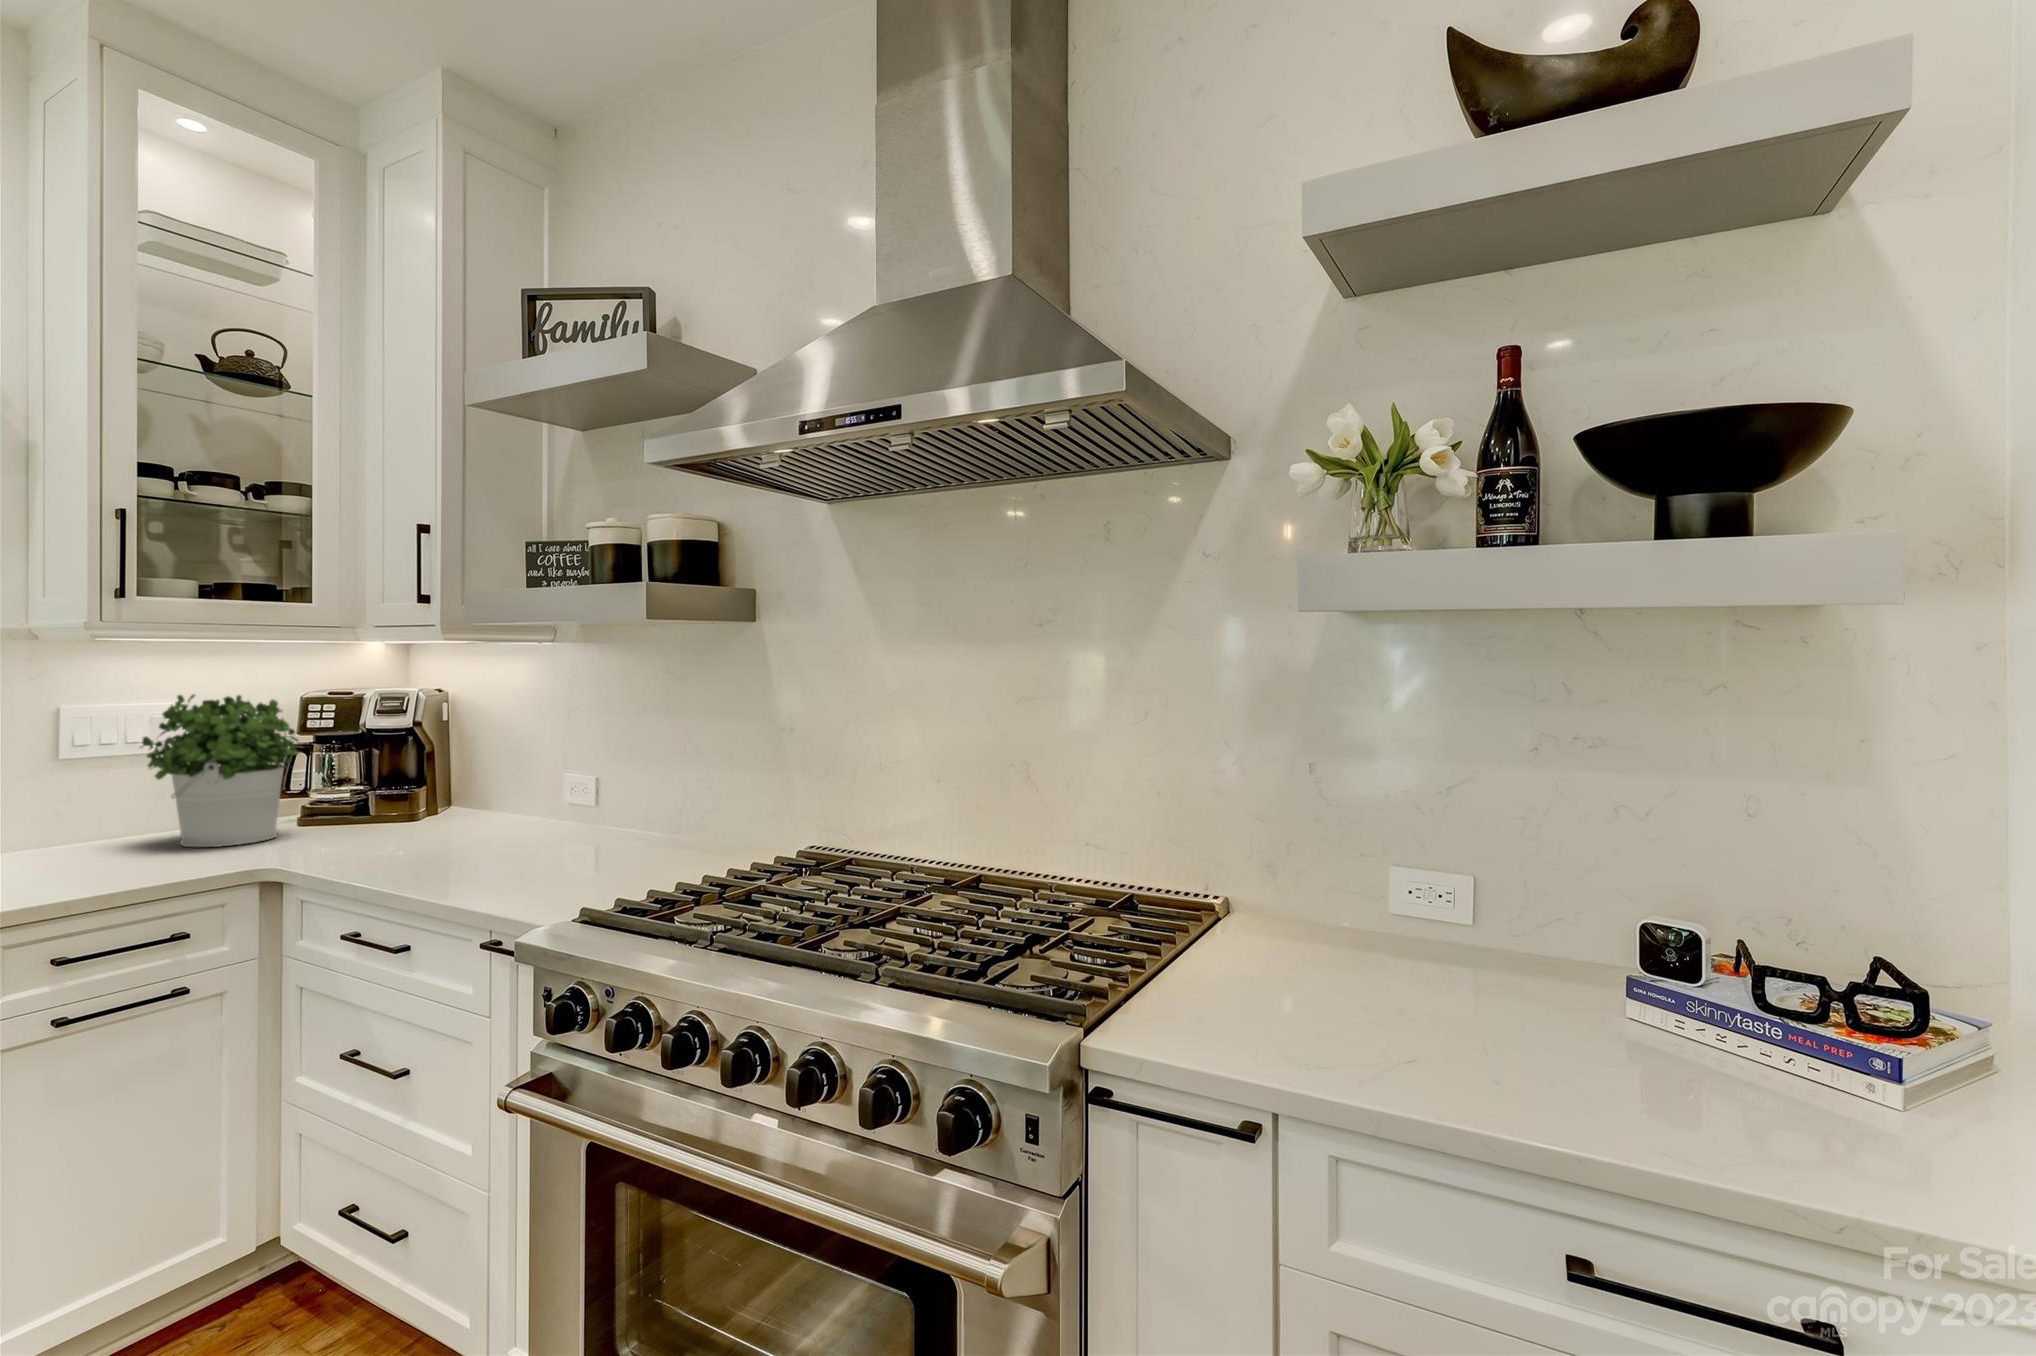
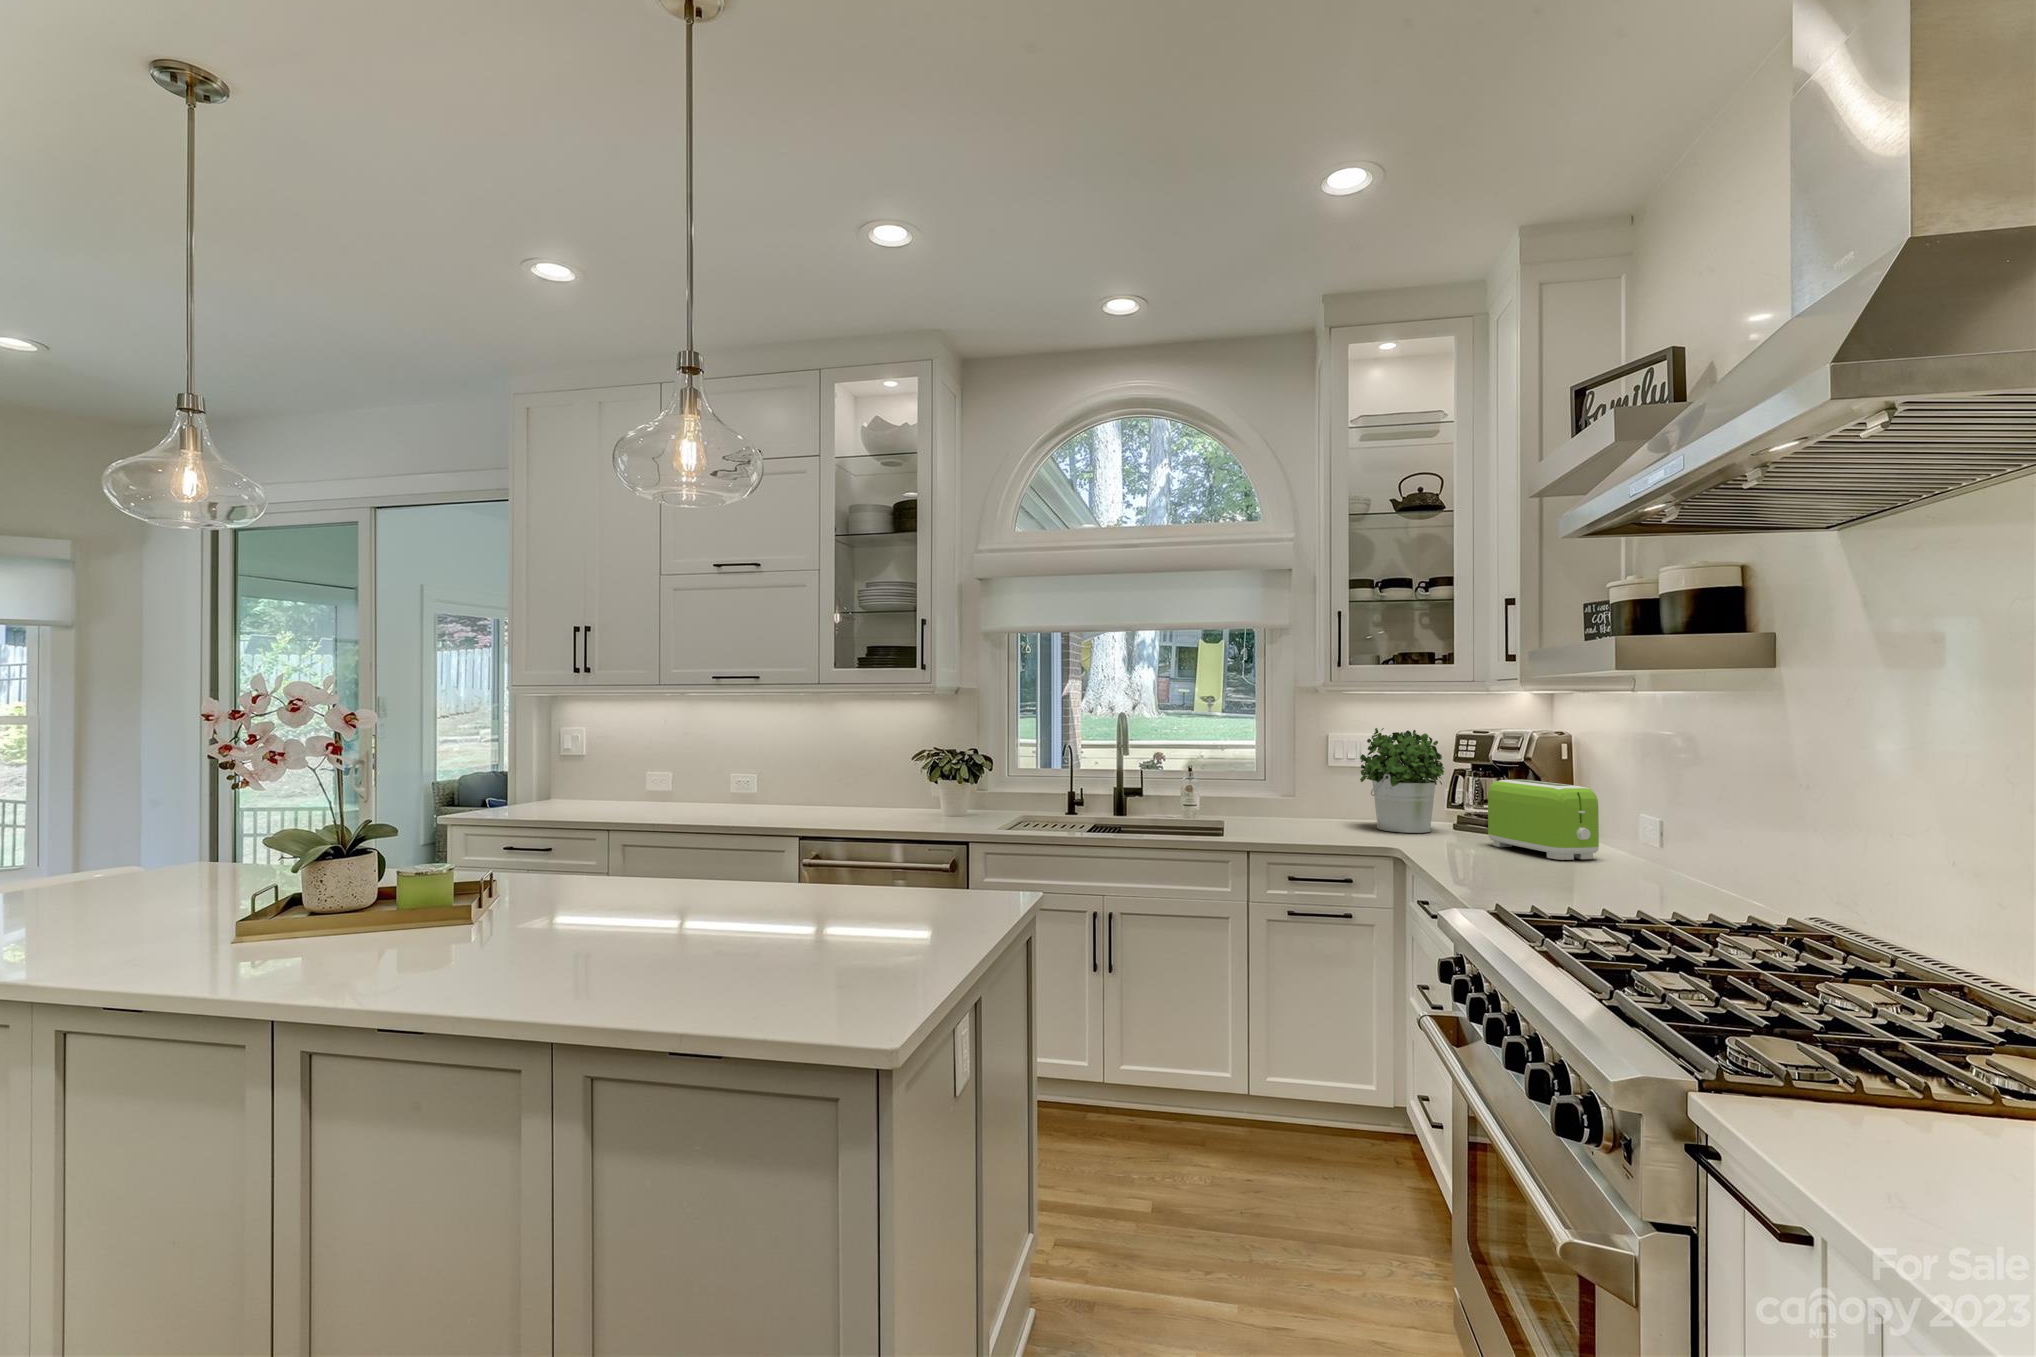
toaster: none [387,750,534,840] -> present [1488,780,1599,860]

